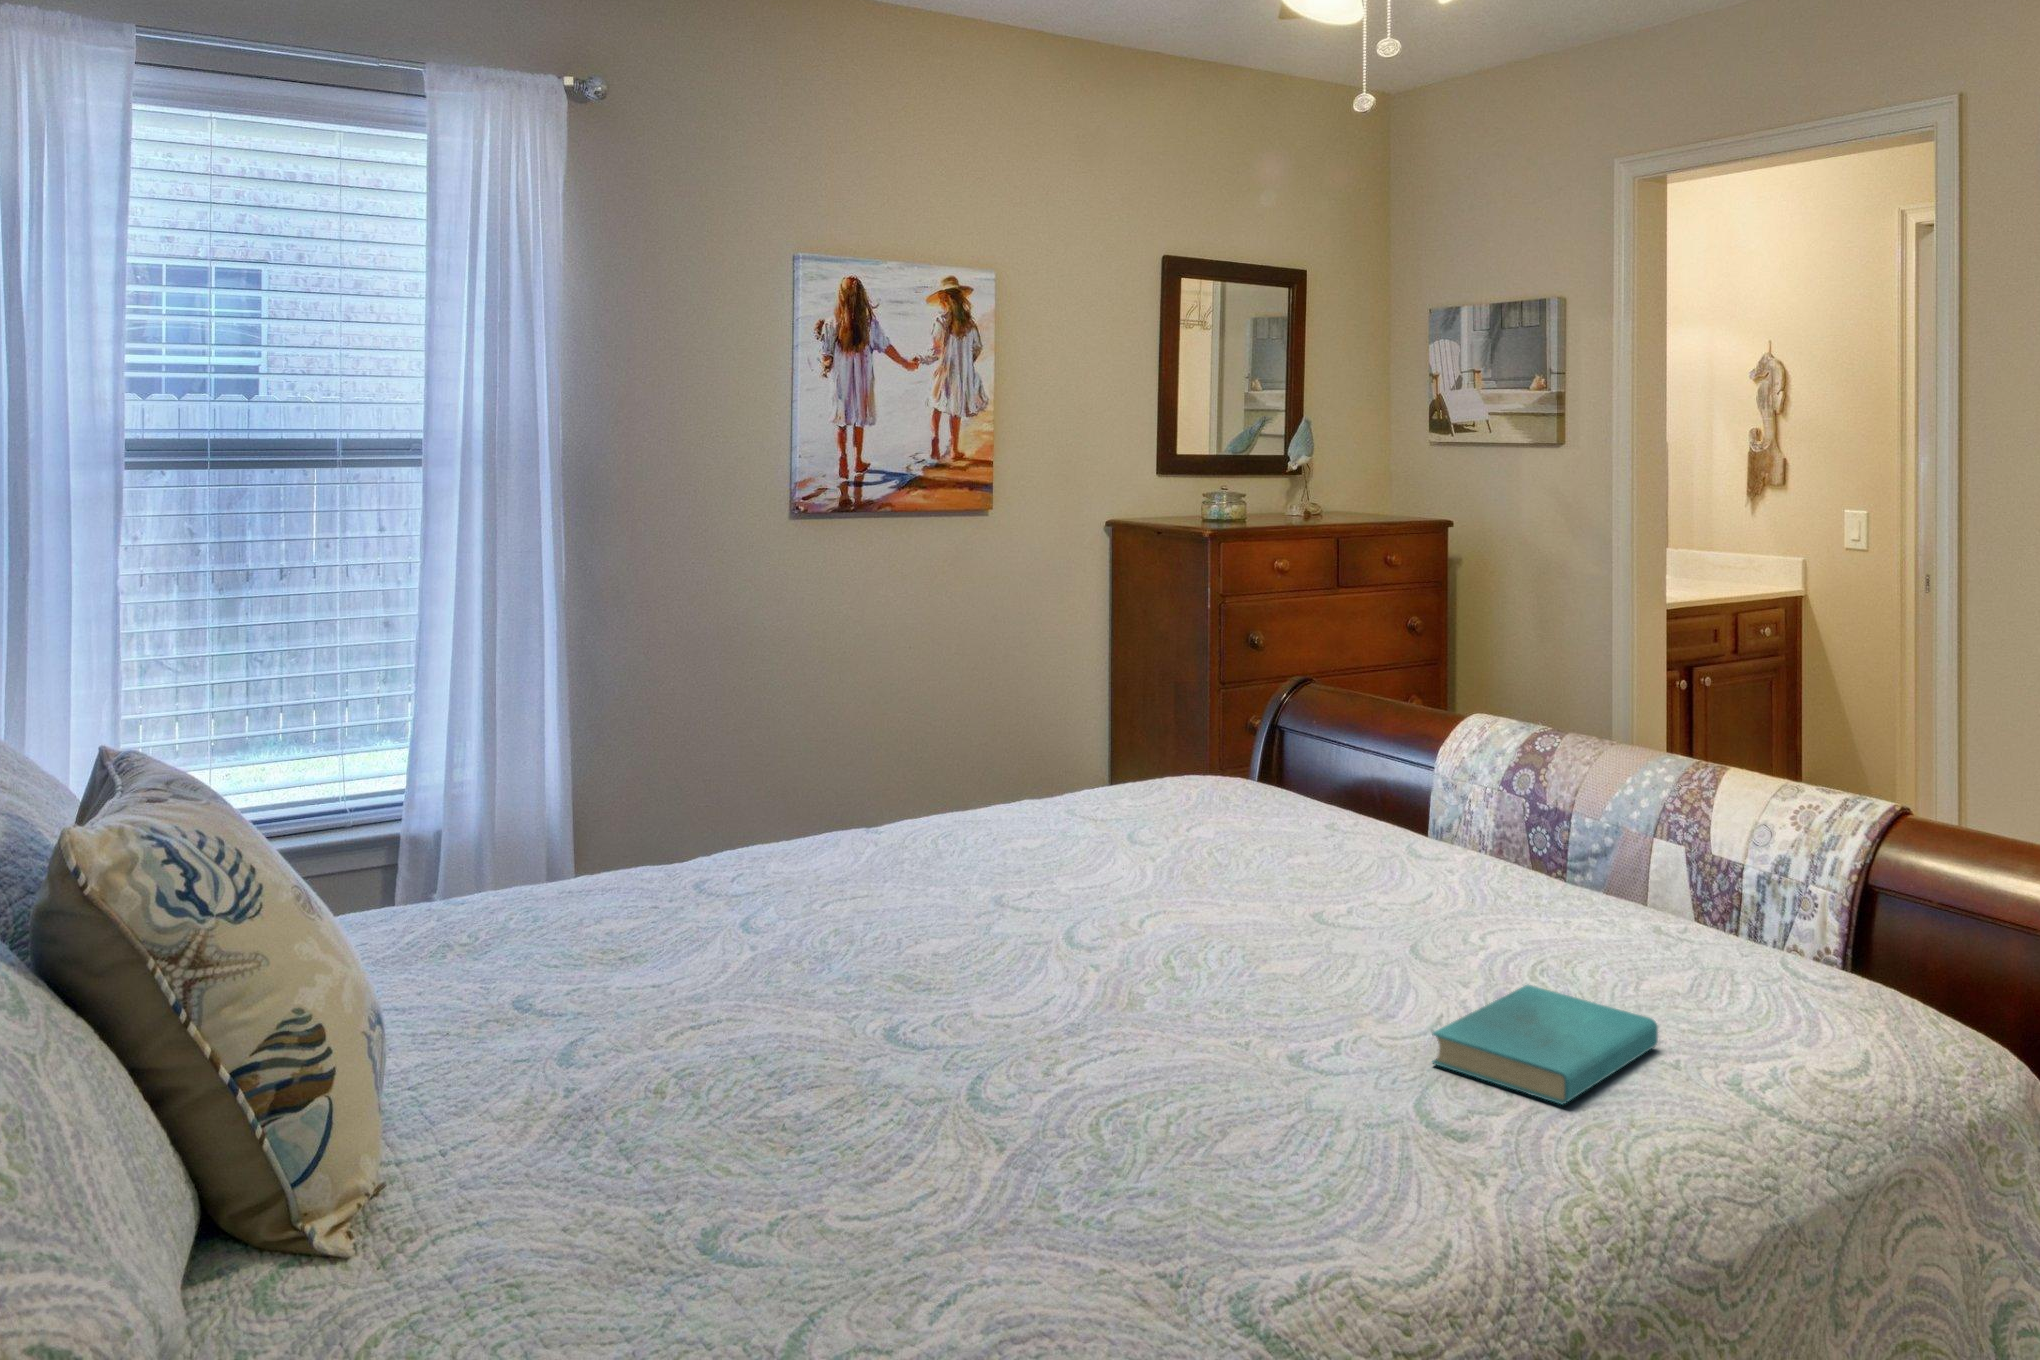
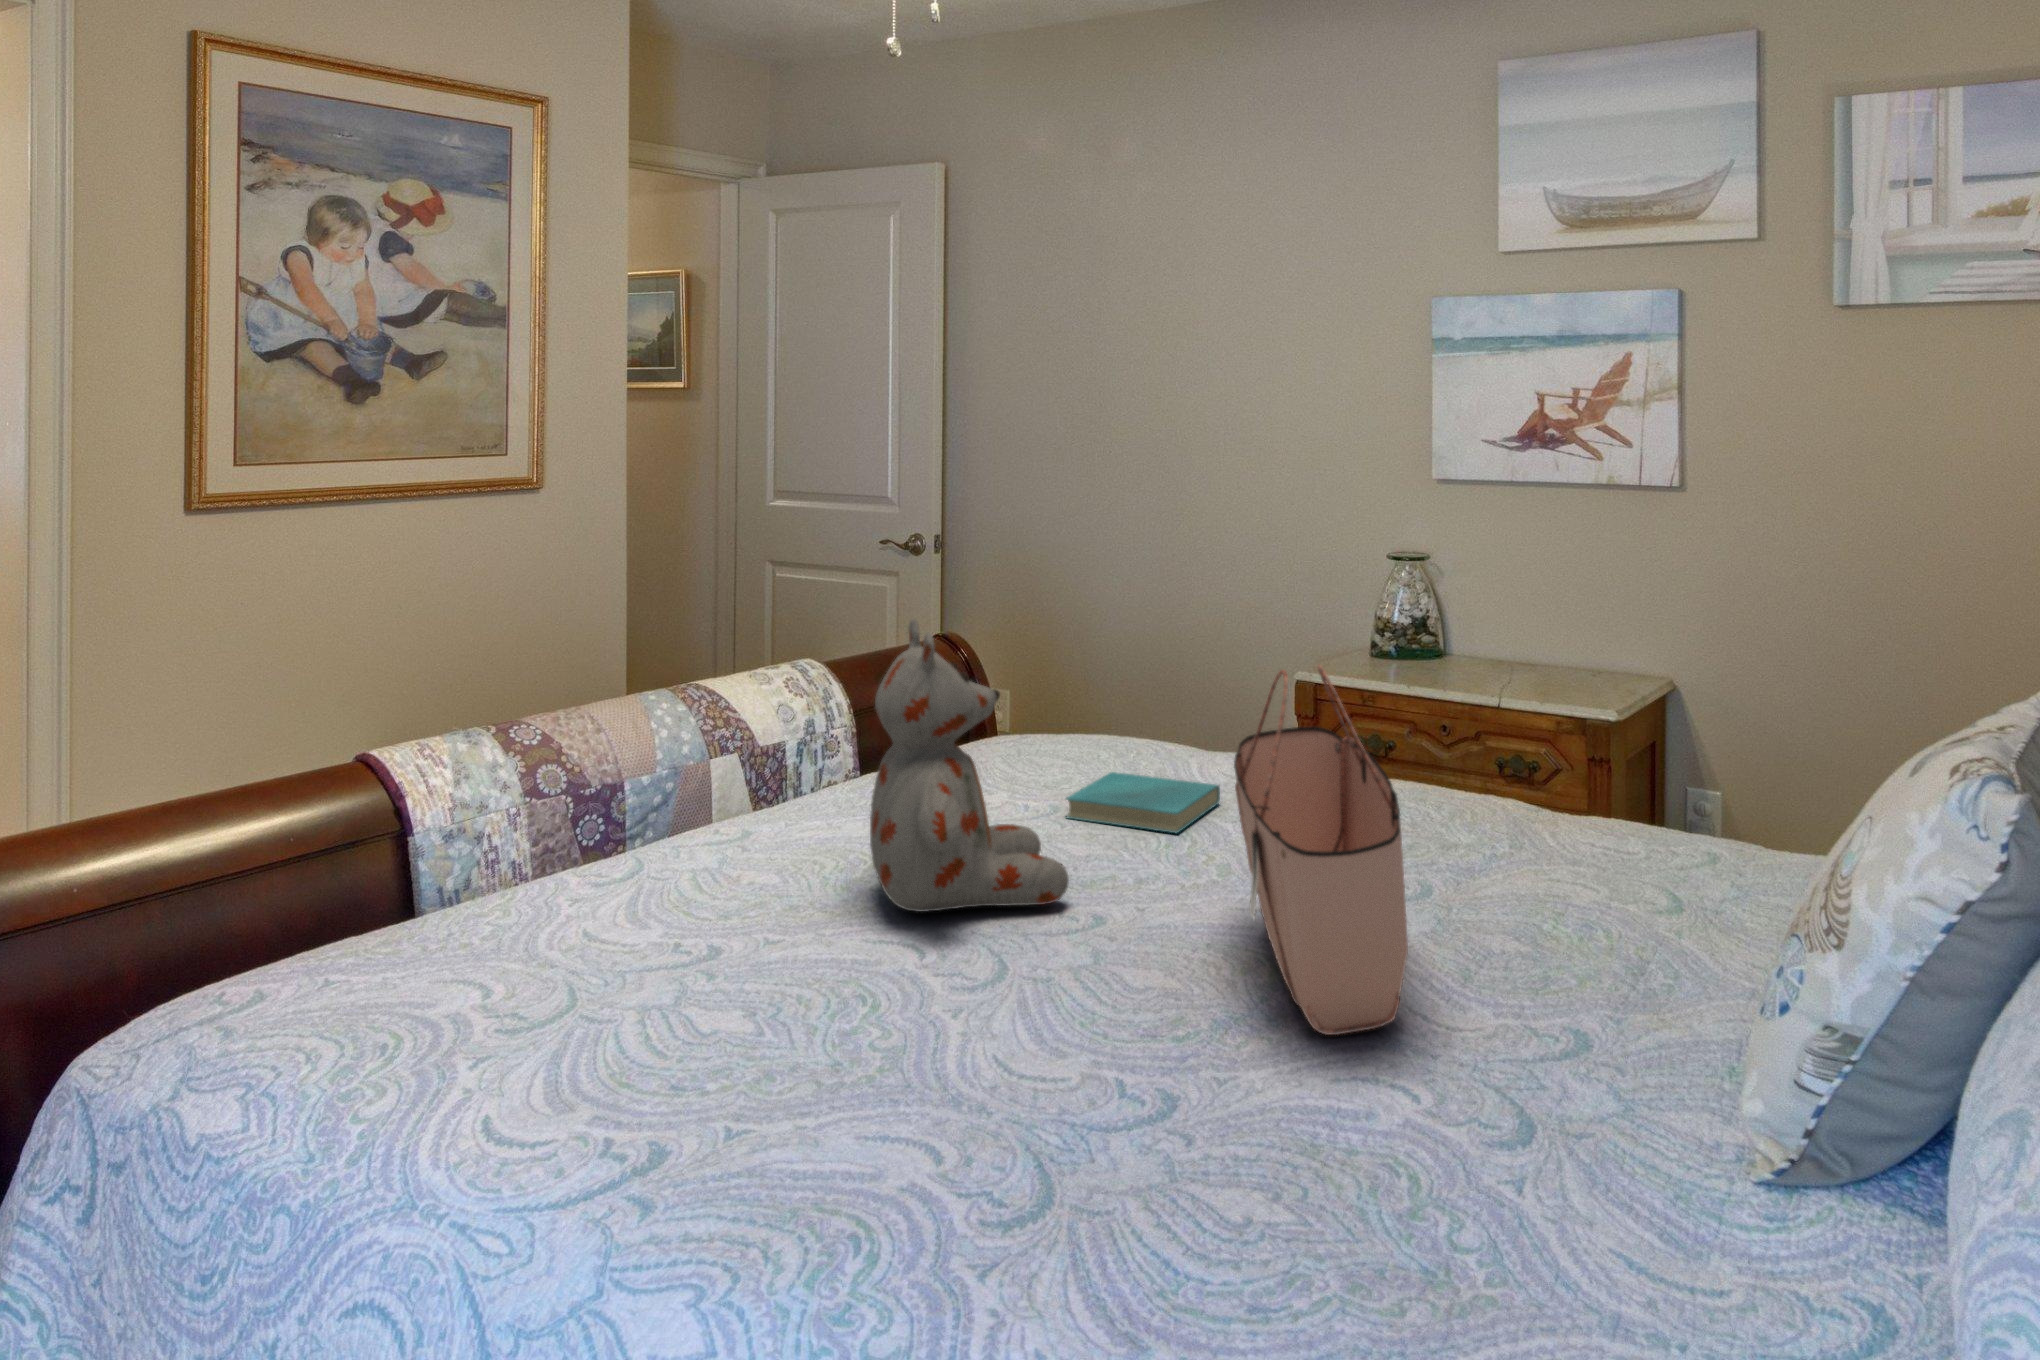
stuffed bear: none [1147,649,1386,978] -> present [870,619,1069,912]
tote bag: none [710,702,1114,1118] -> present [1234,665,1408,1035]

